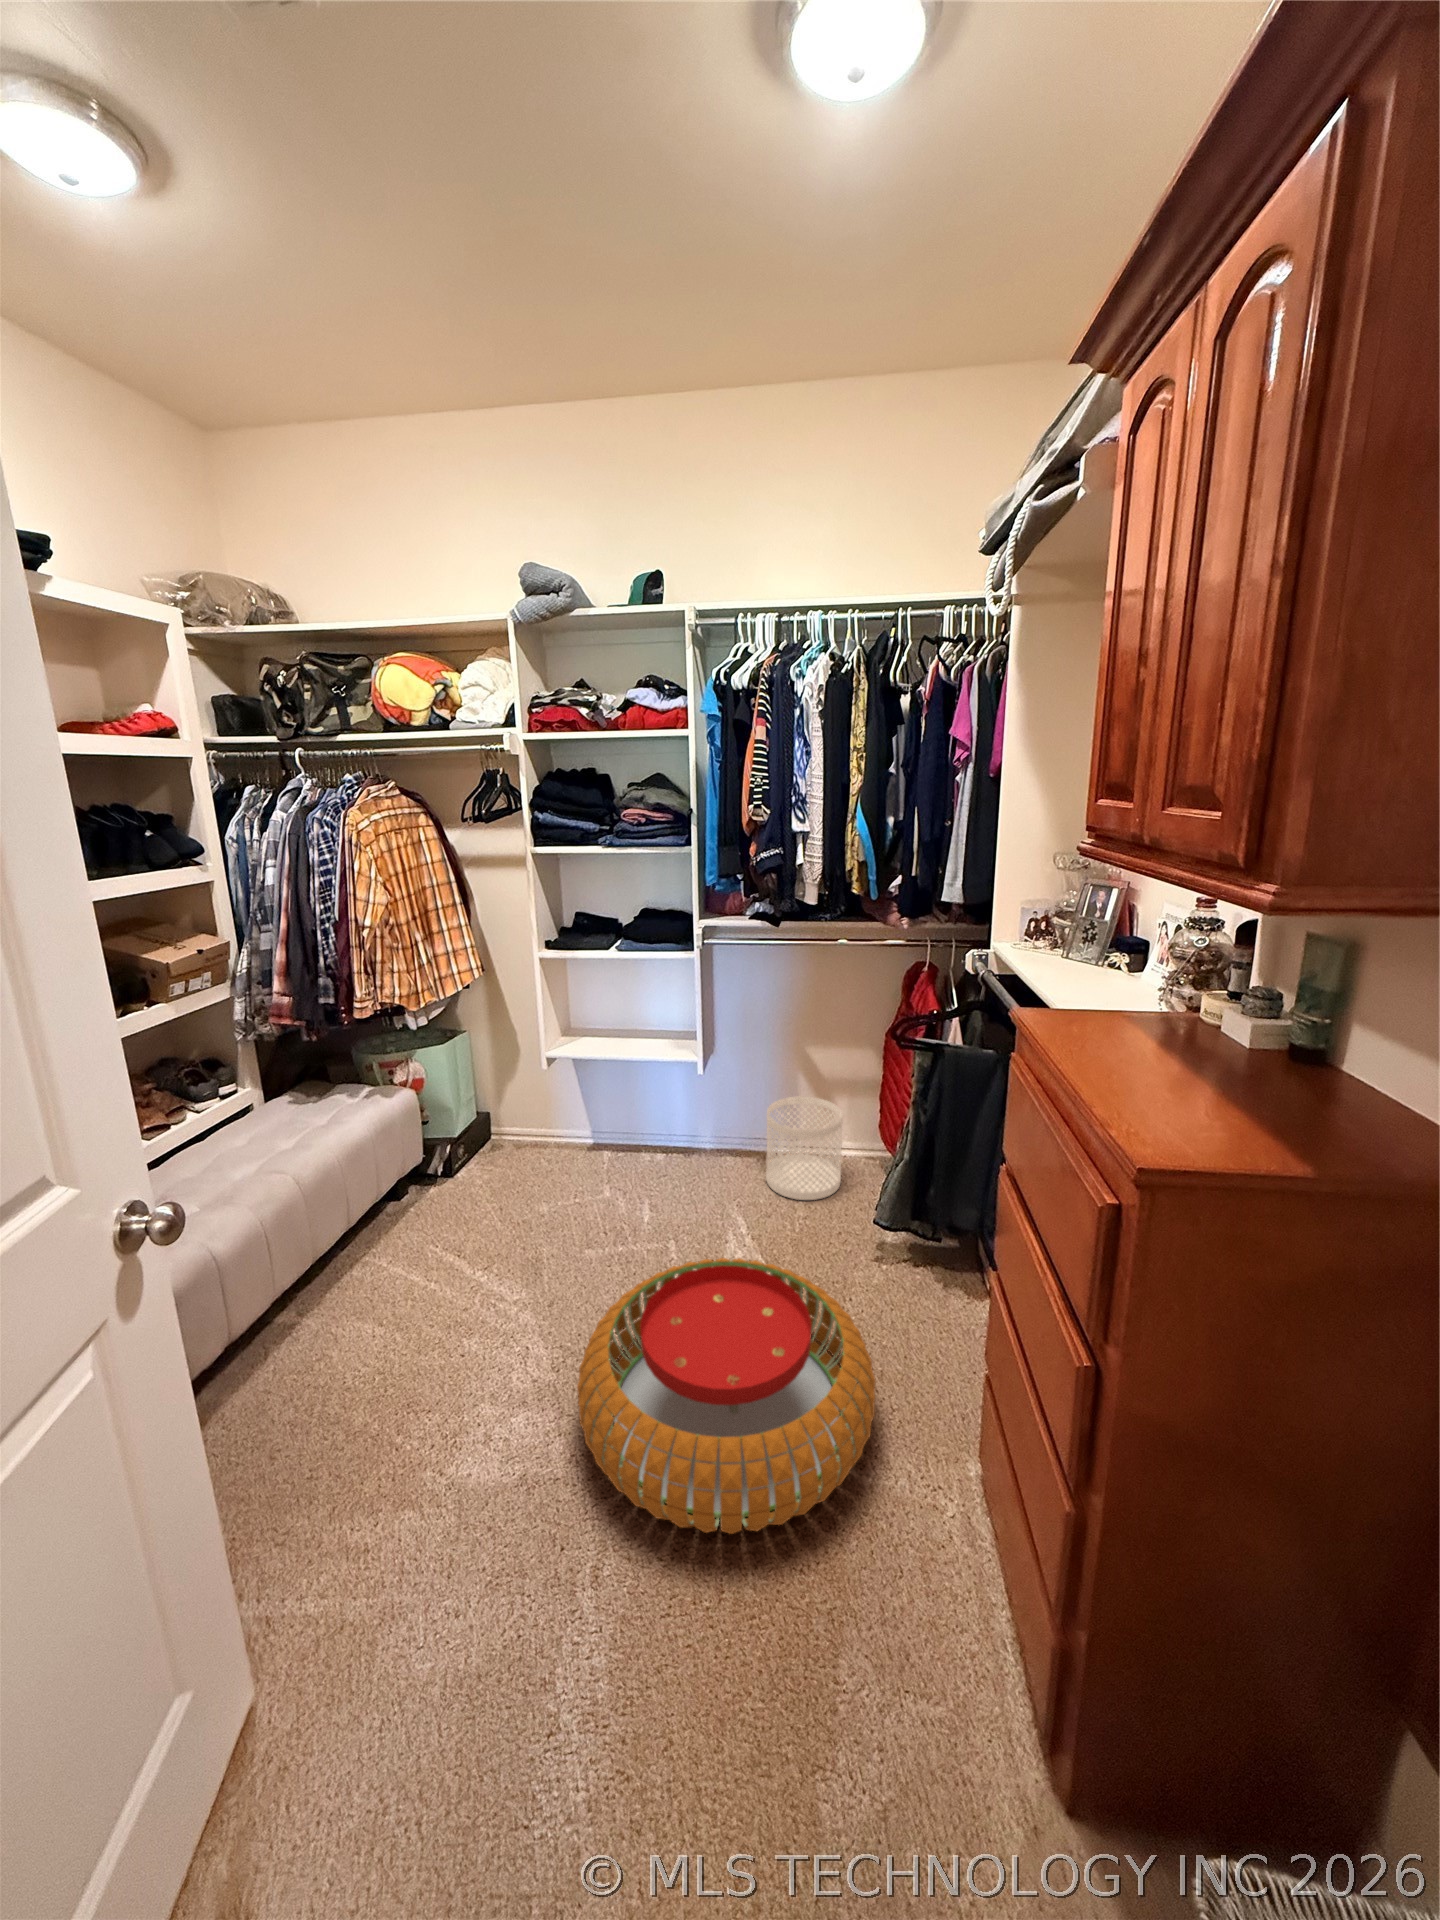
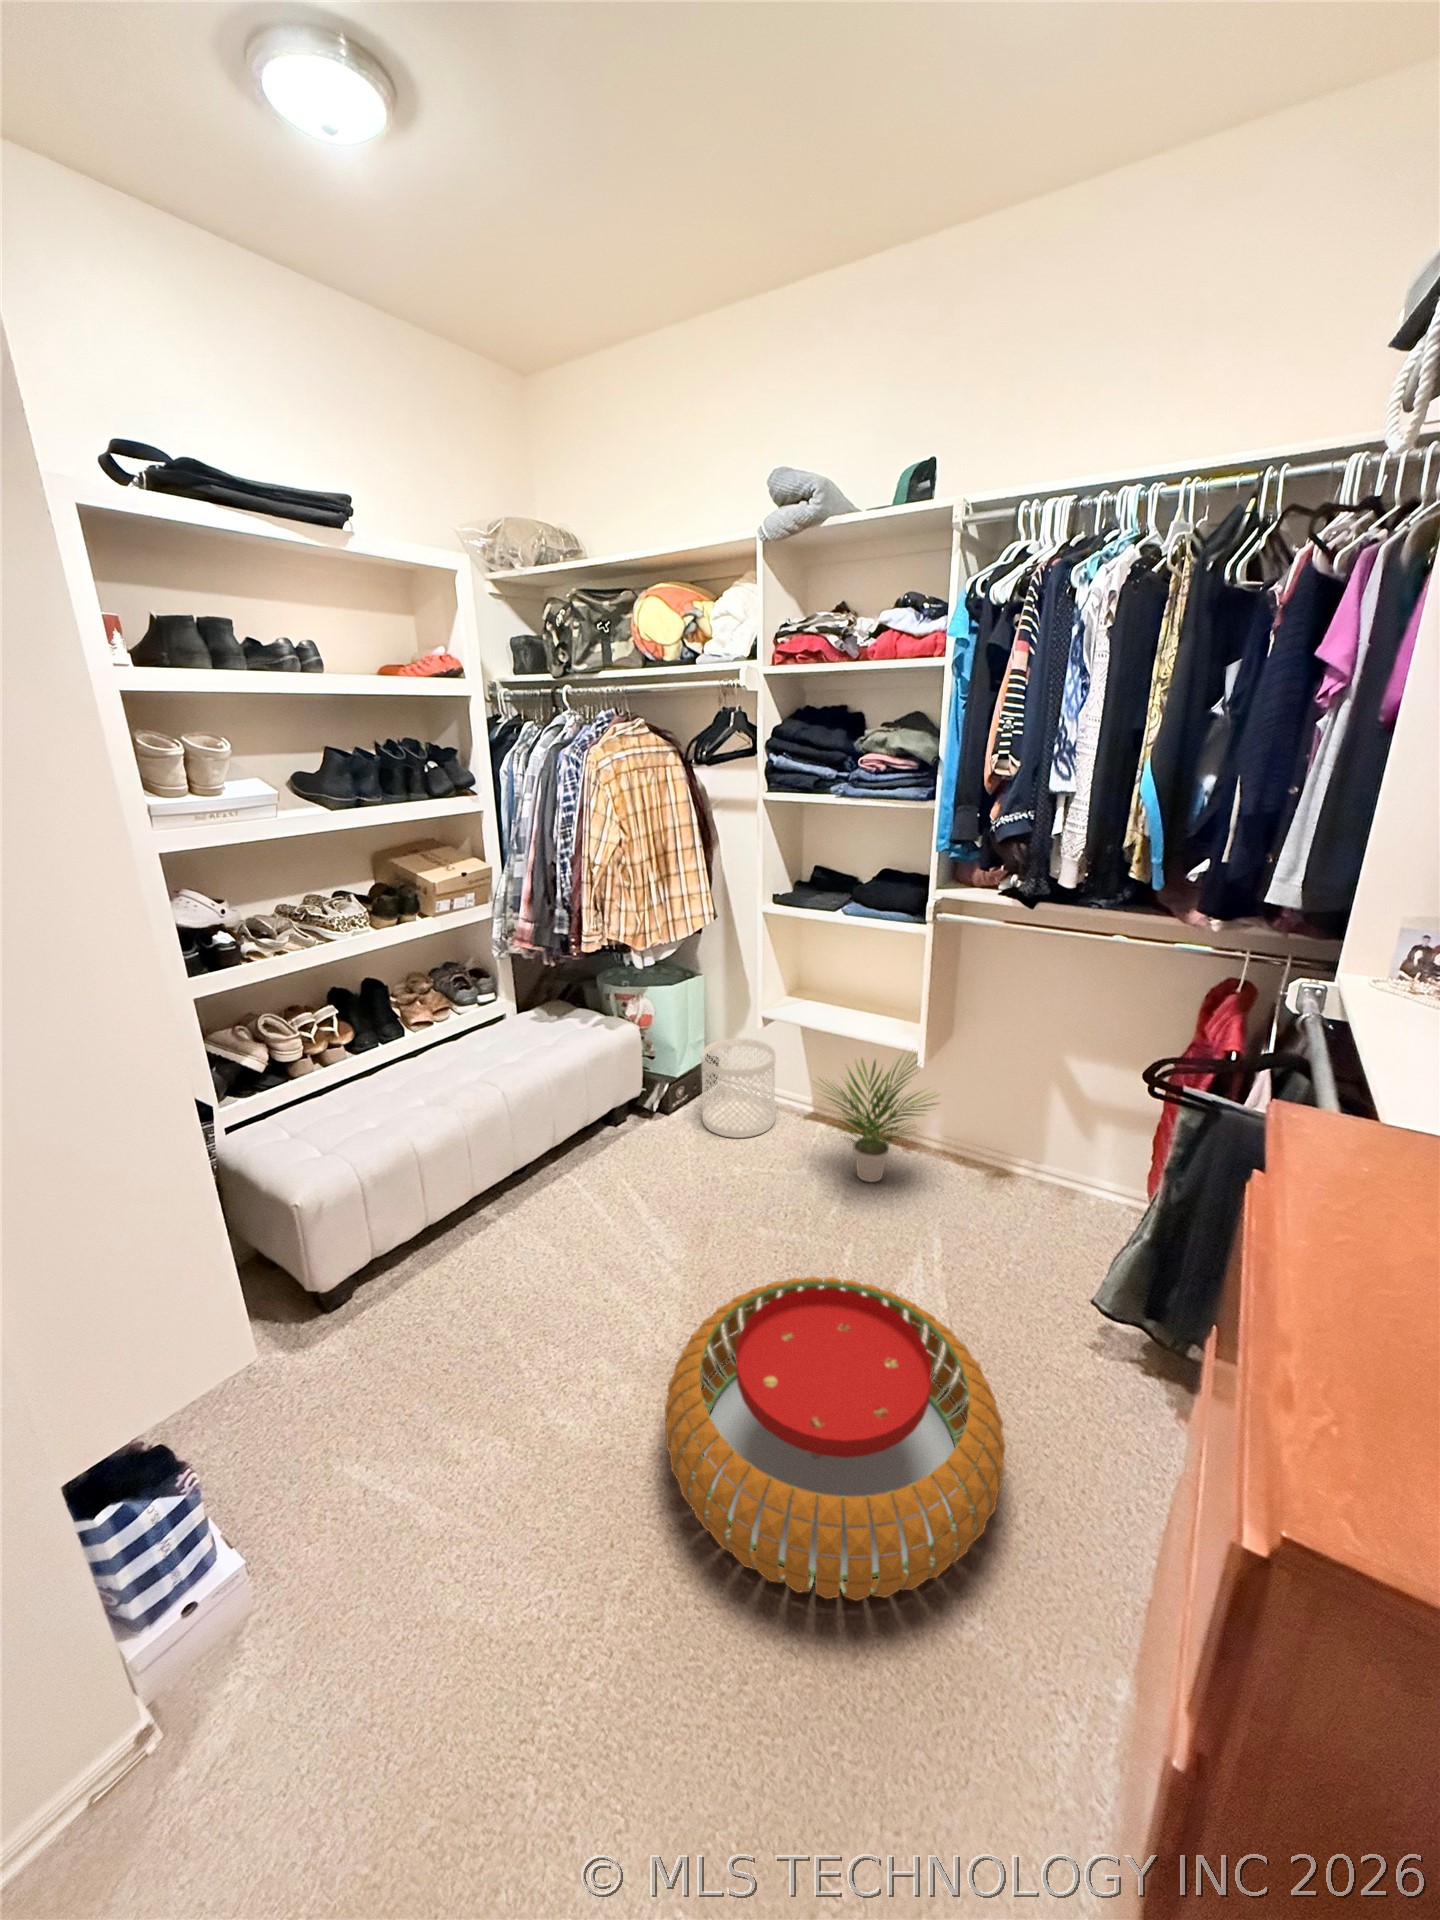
potted plant: none [603,1057,719,1185] -> present [825,1049,935,1182]
waste basket: present [766,1097,843,1200] -> present [701,1038,776,1138]

